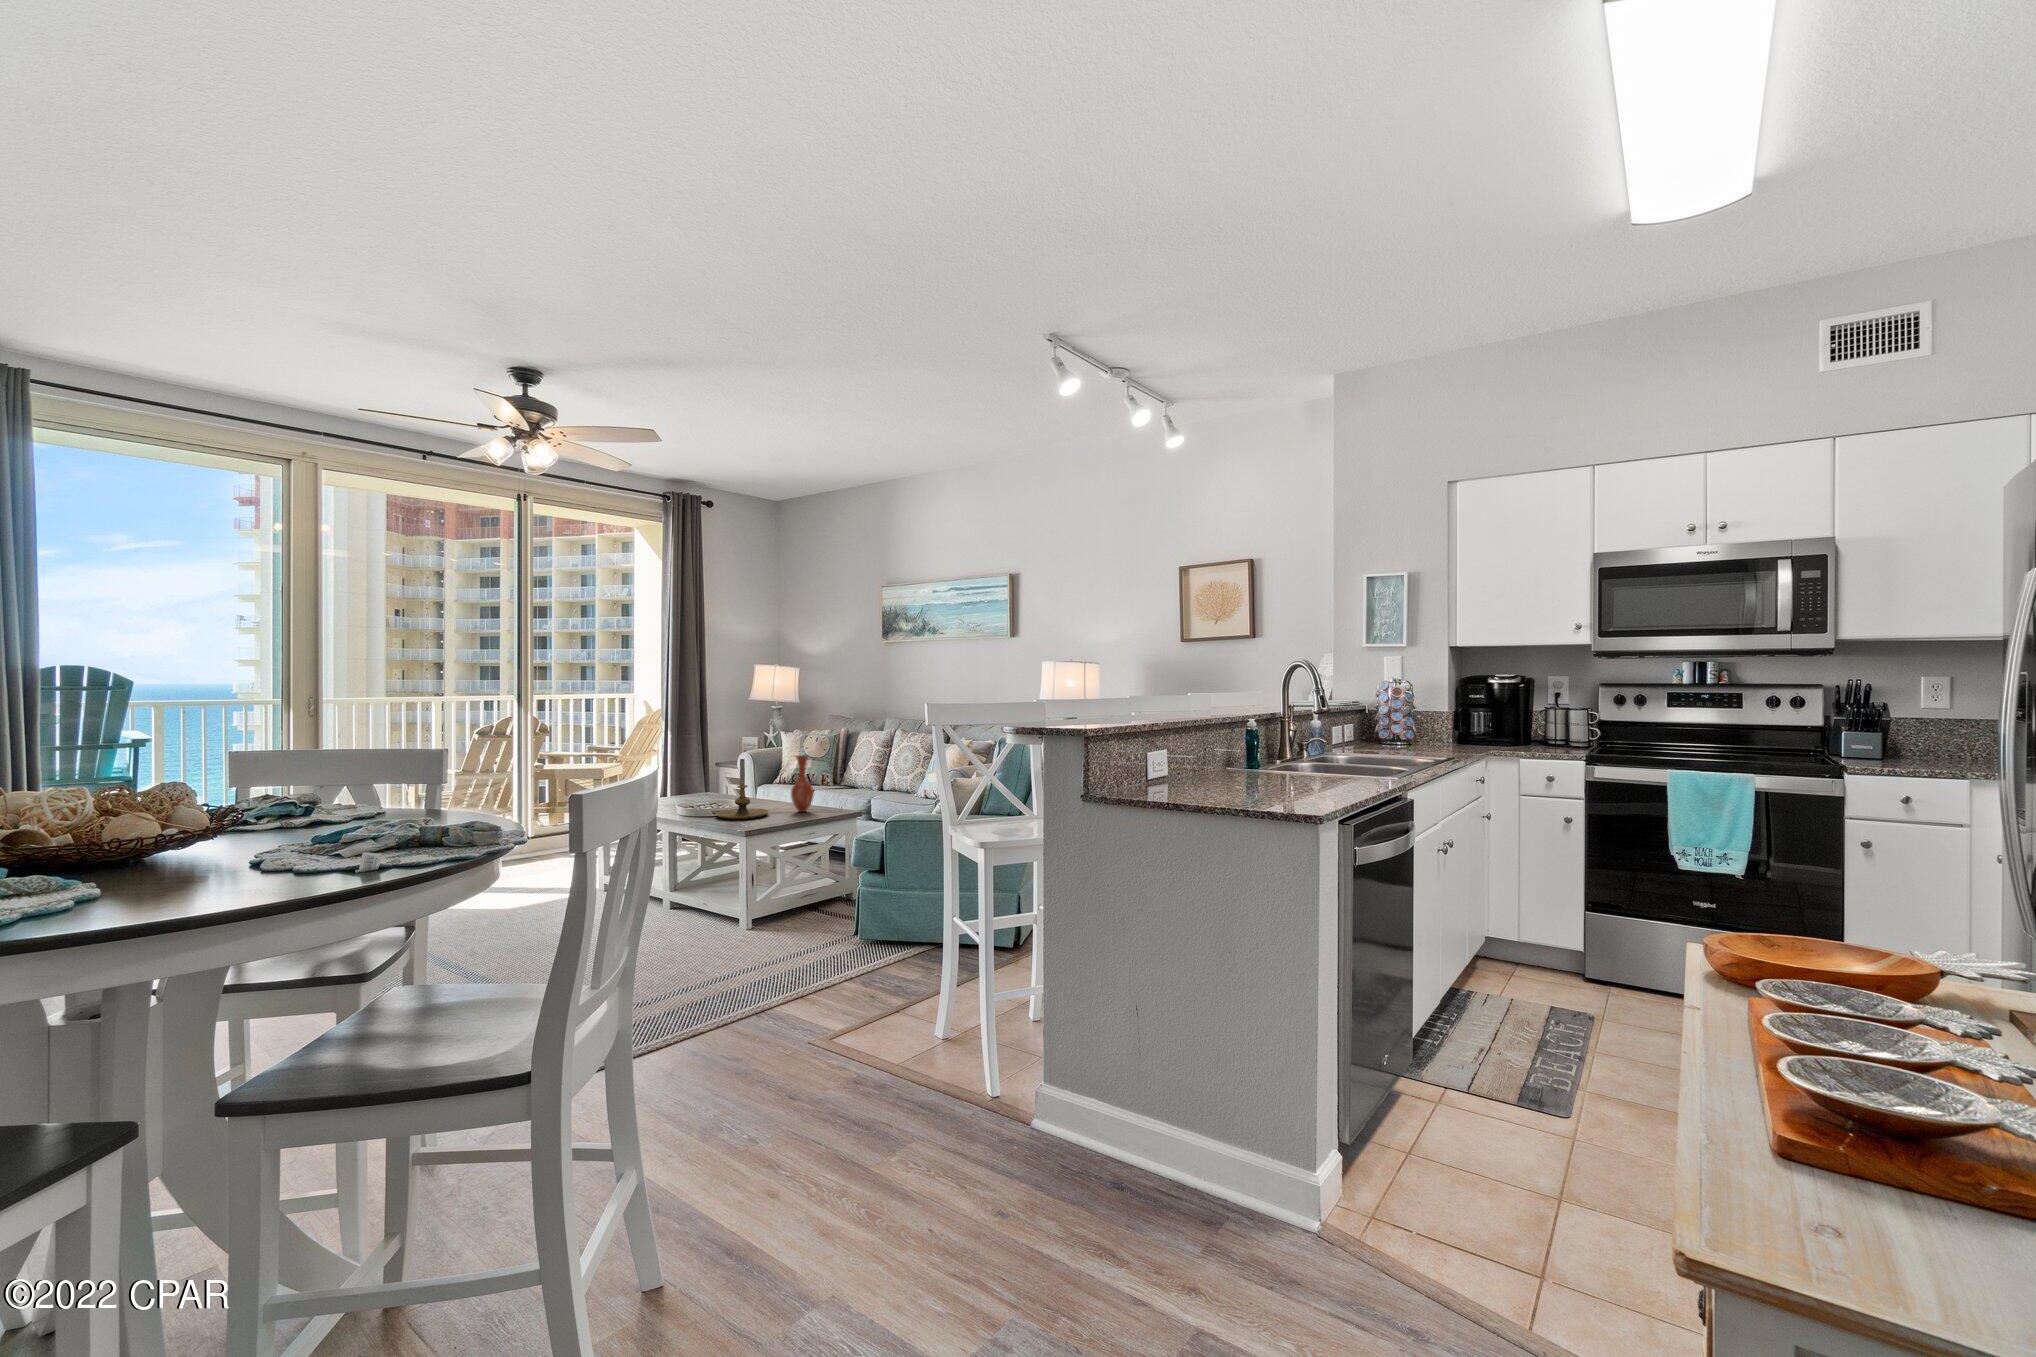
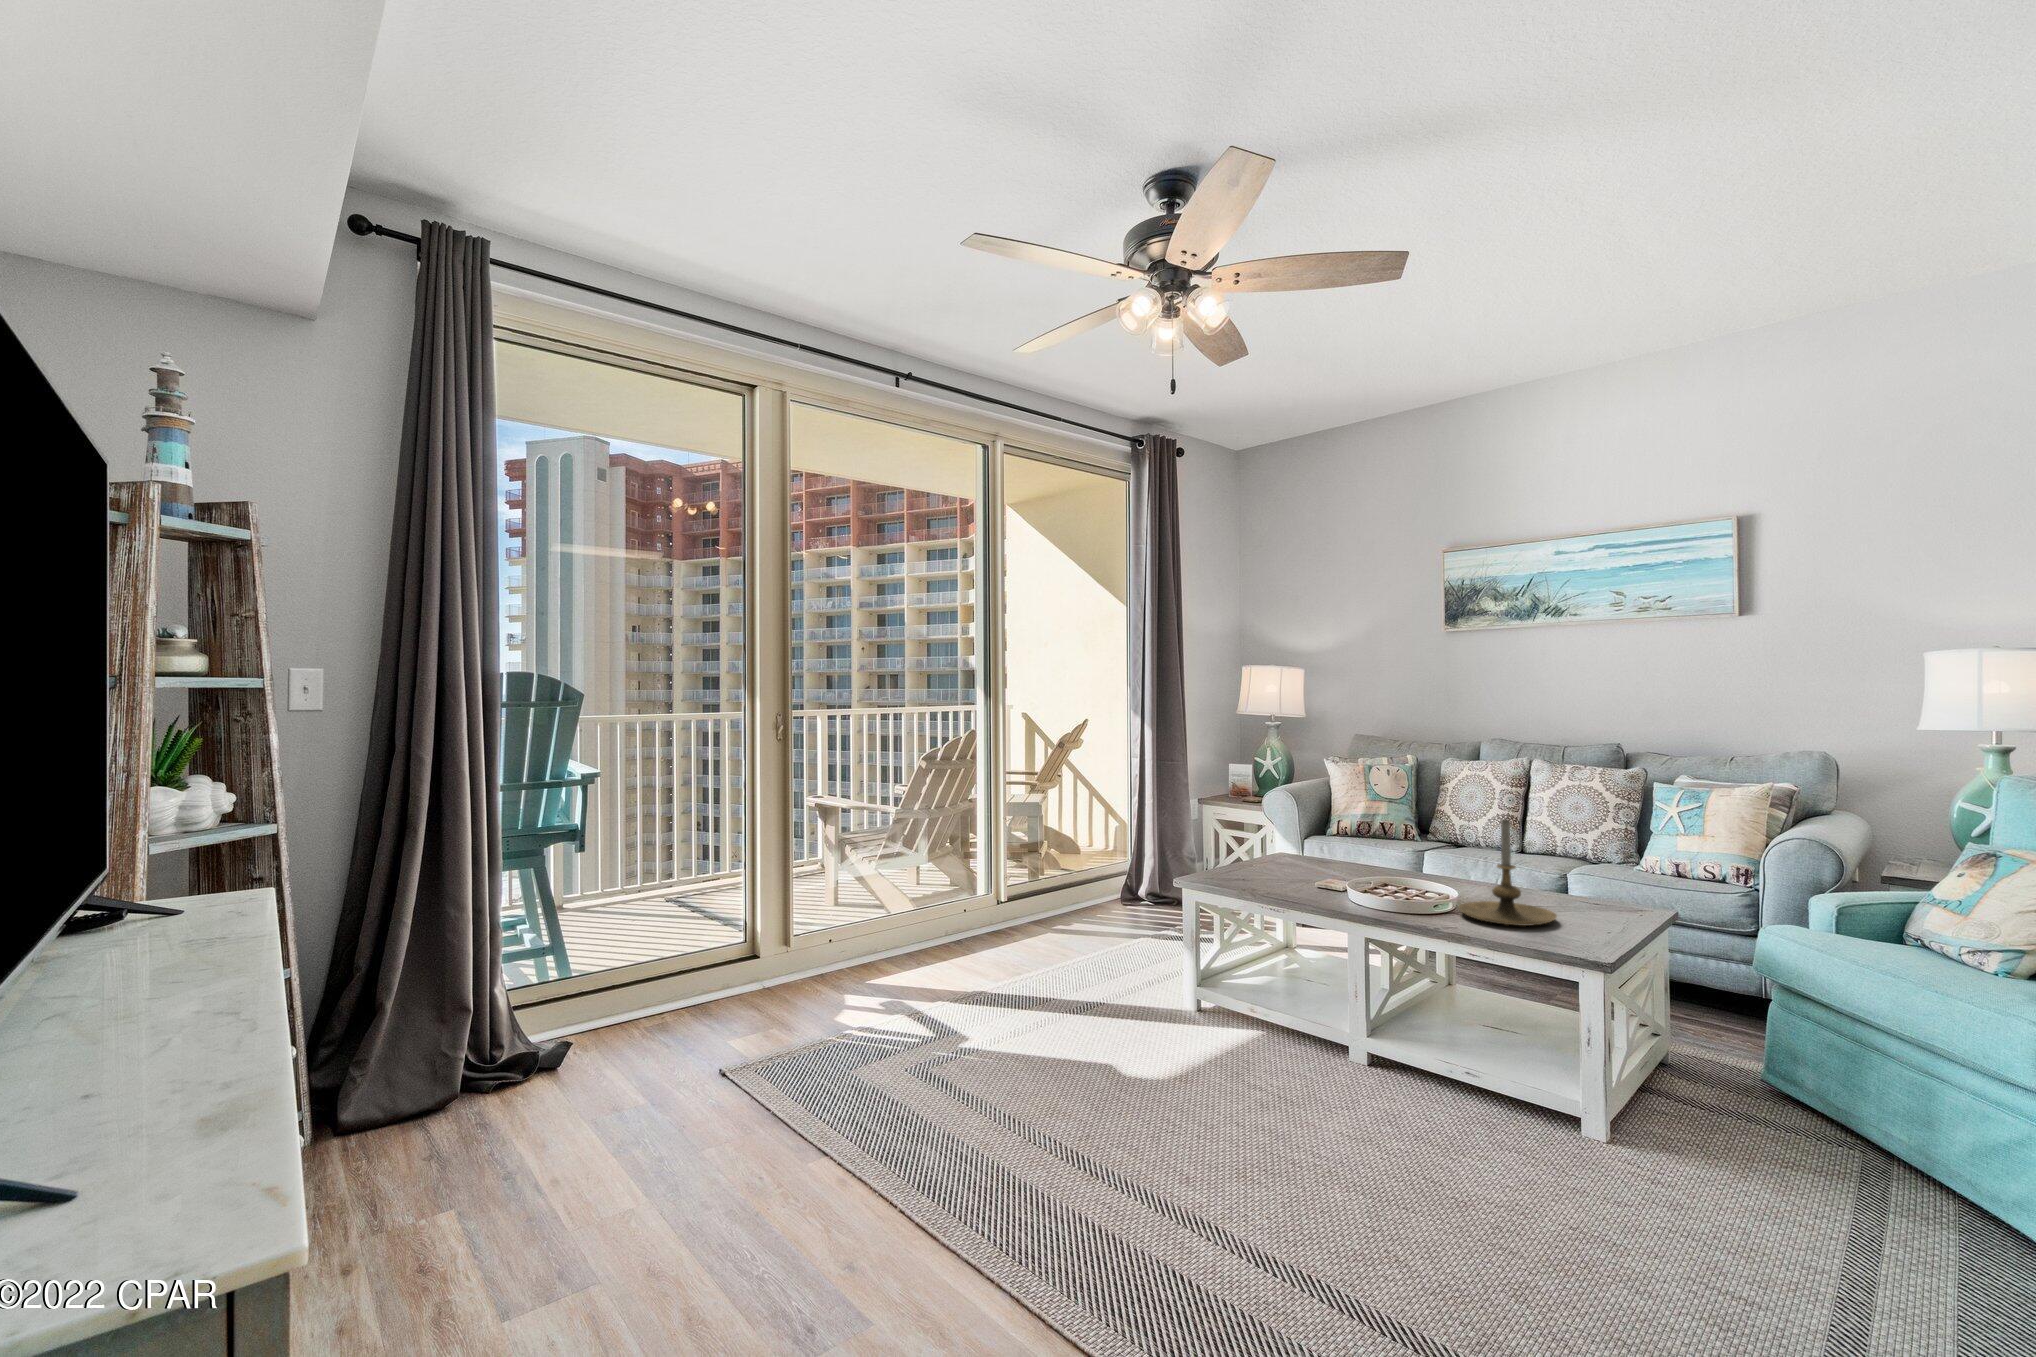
vase: present [791,755,814,812] -> none [1570,812,1615,912]

